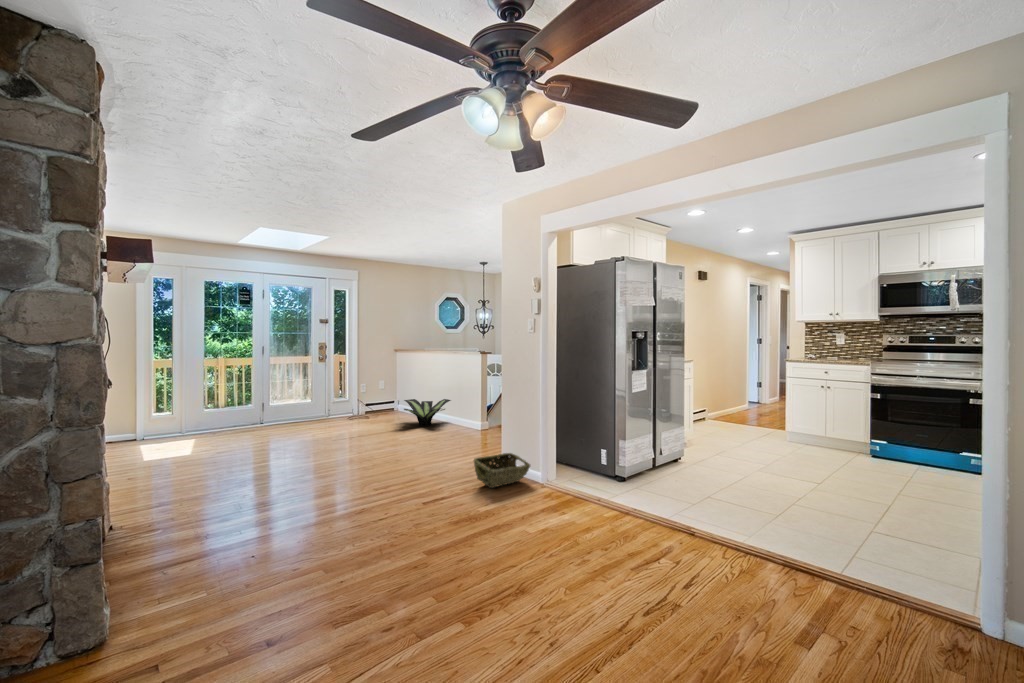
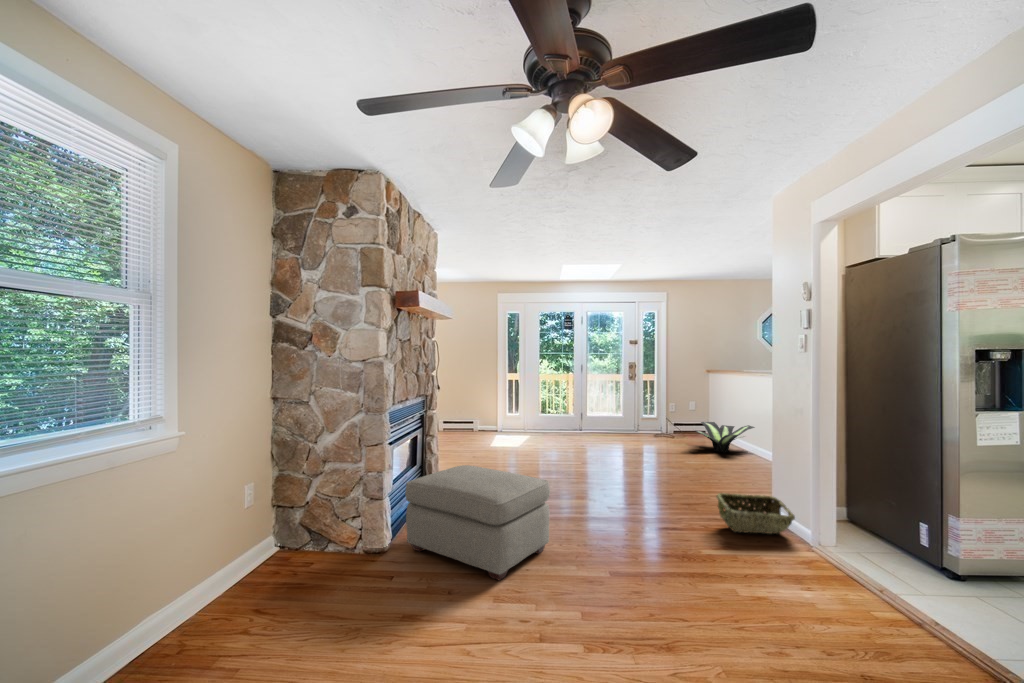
ottoman: none [141,478,351,621] -> present [405,465,550,580]

